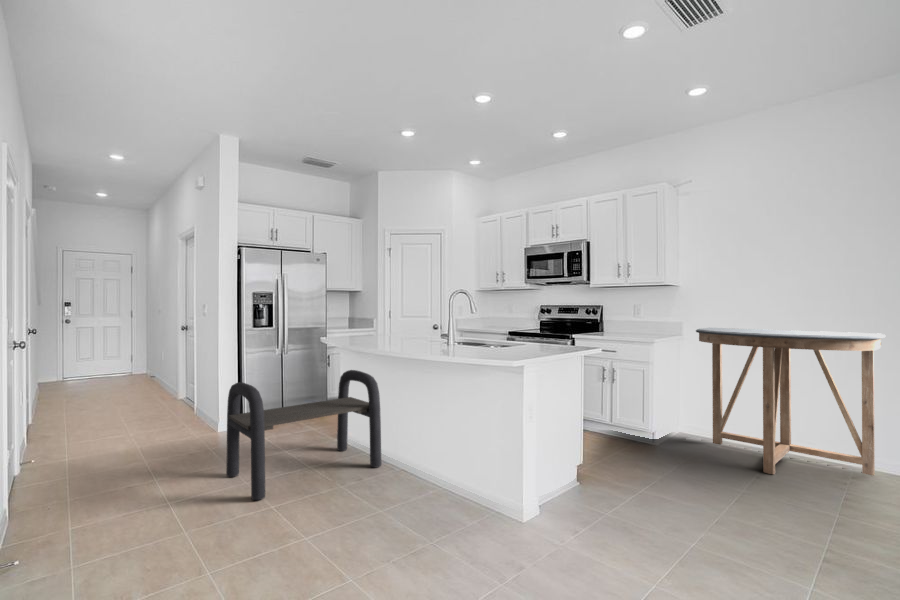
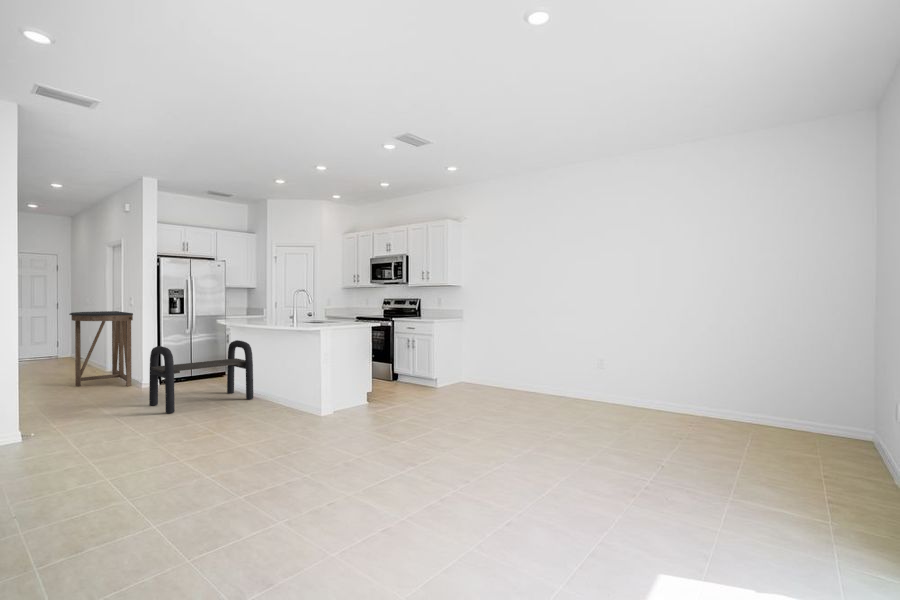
console table: present [696,328,885,476] -> present [69,311,133,386]

